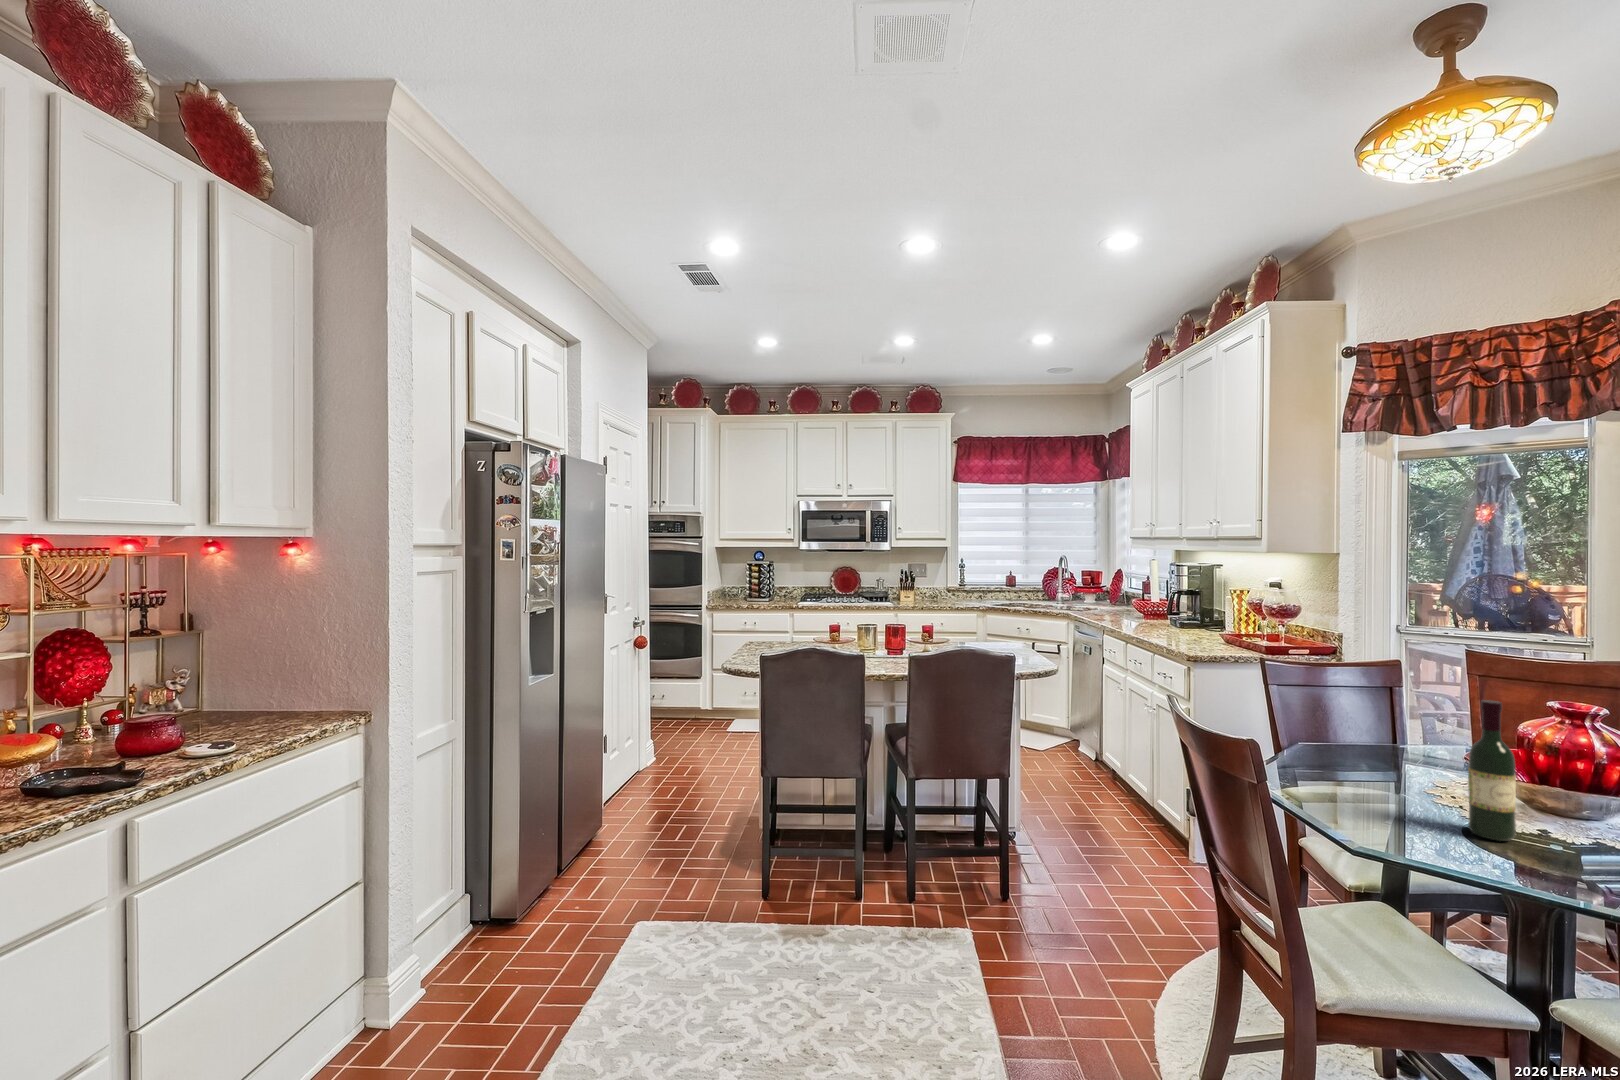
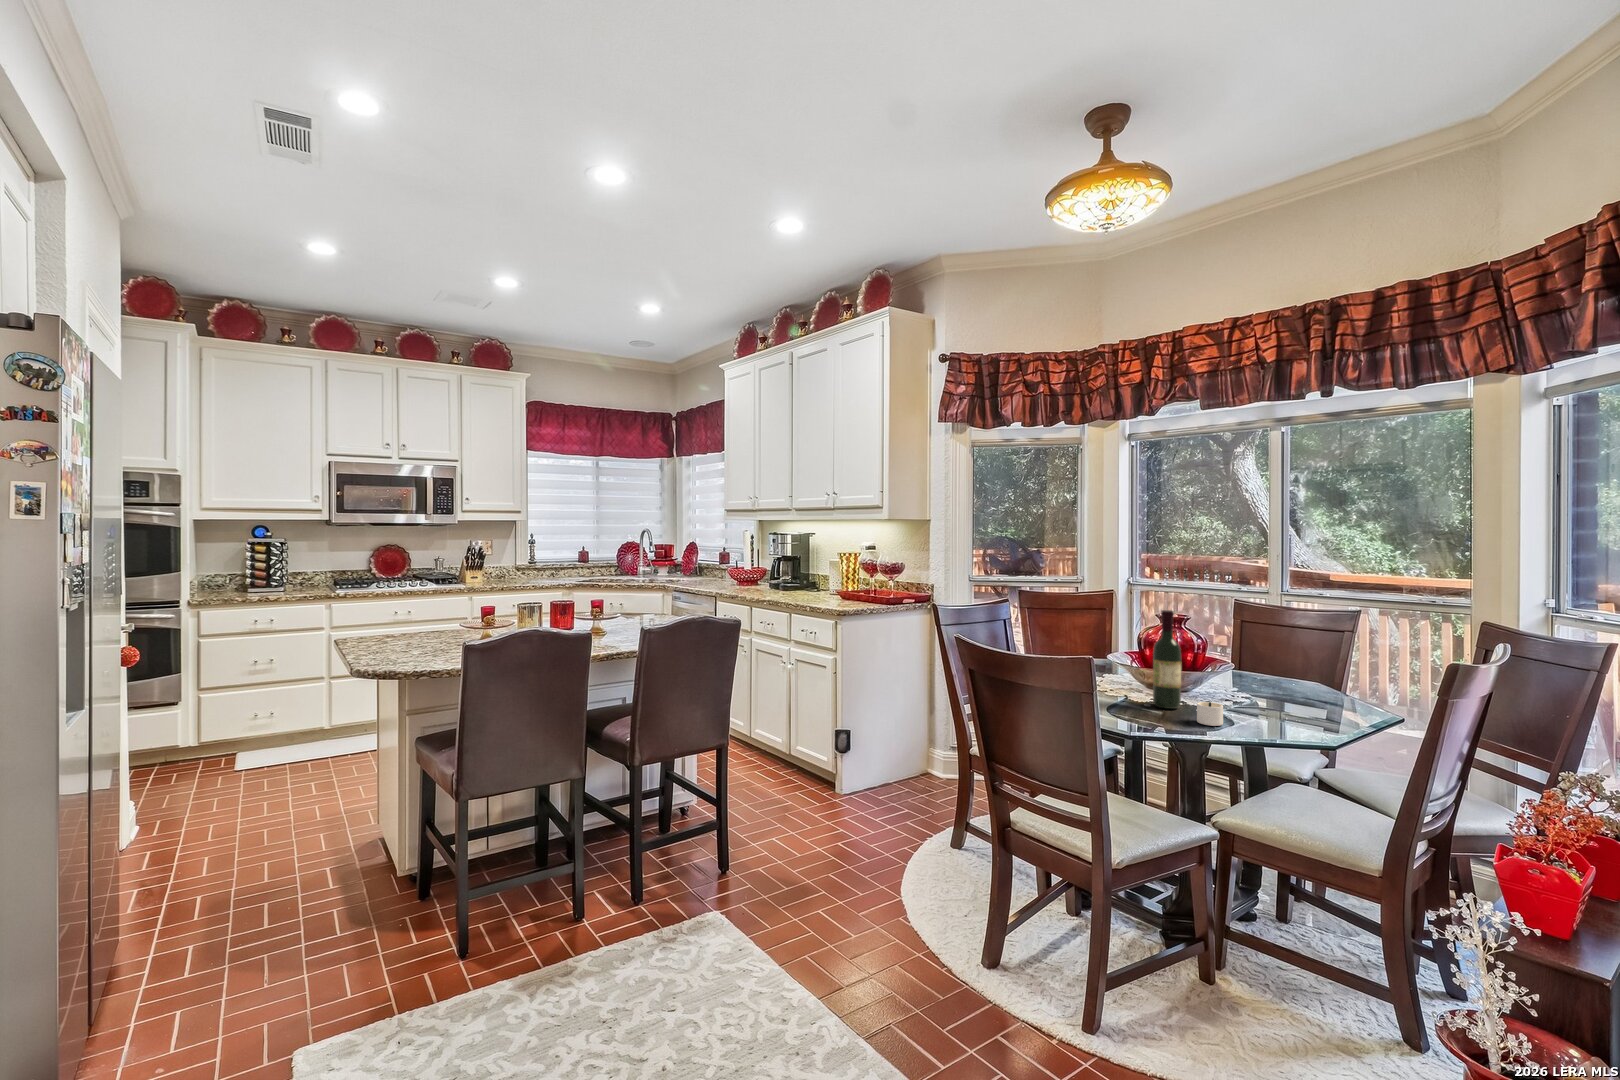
candle: none [1501,837,1569,879] -> present [1197,702,1223,726]

